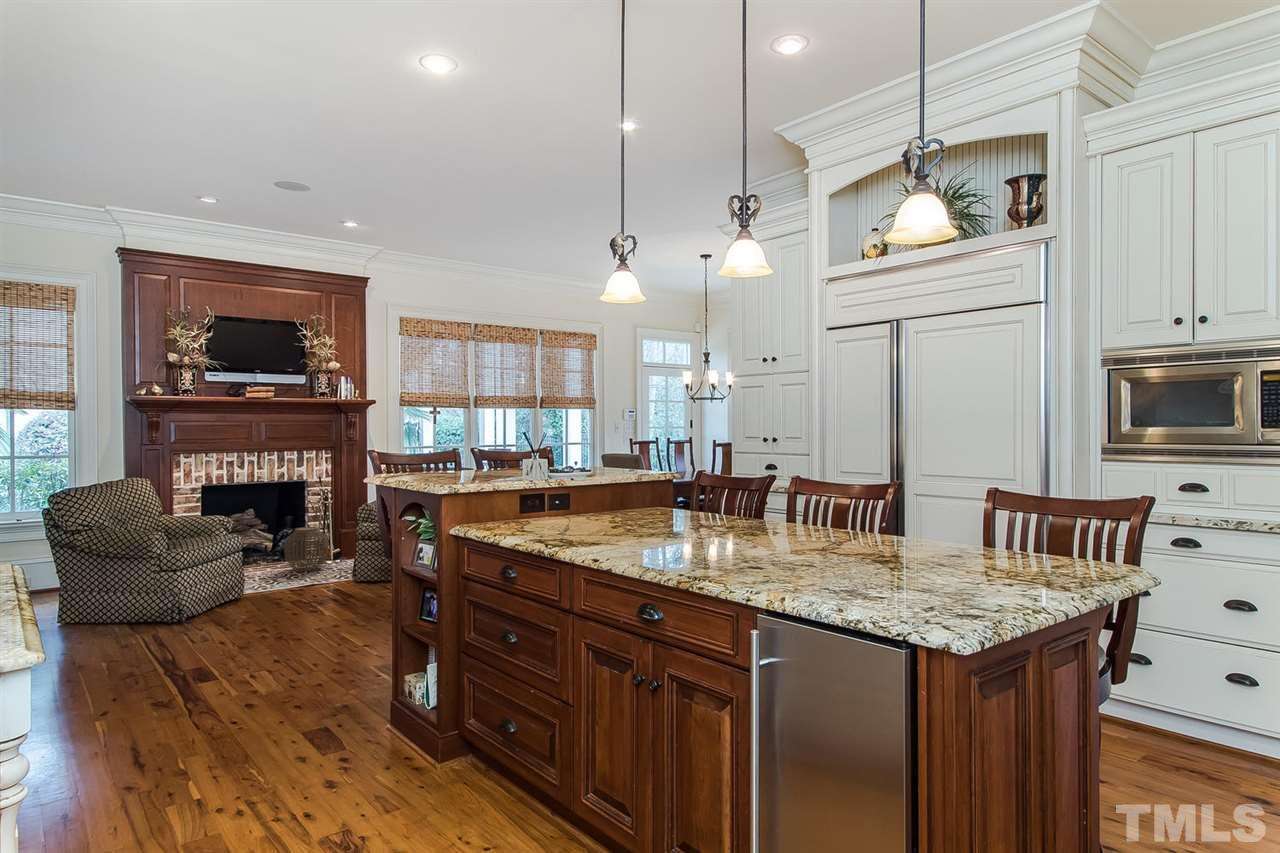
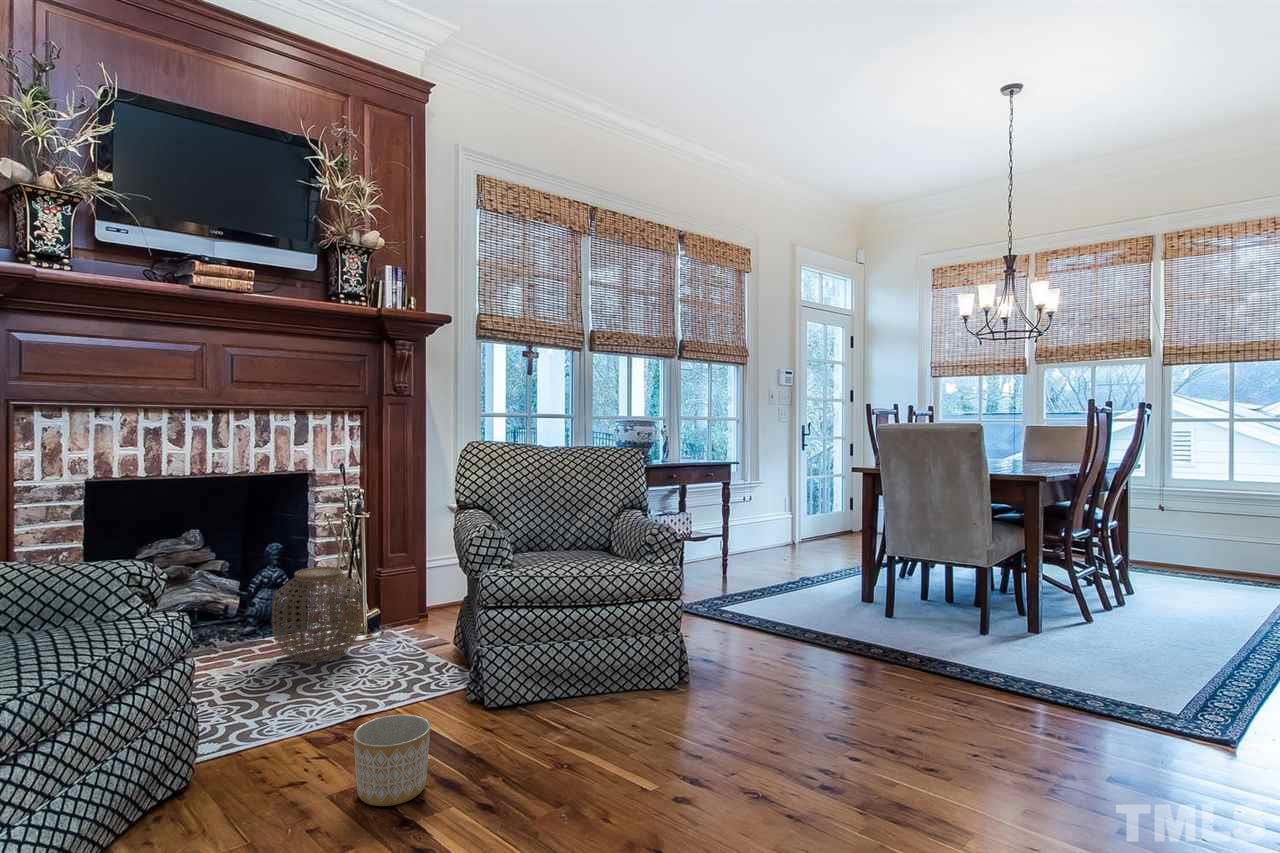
planter: none [299,575,329,604] -> present [353,715,431,806]

